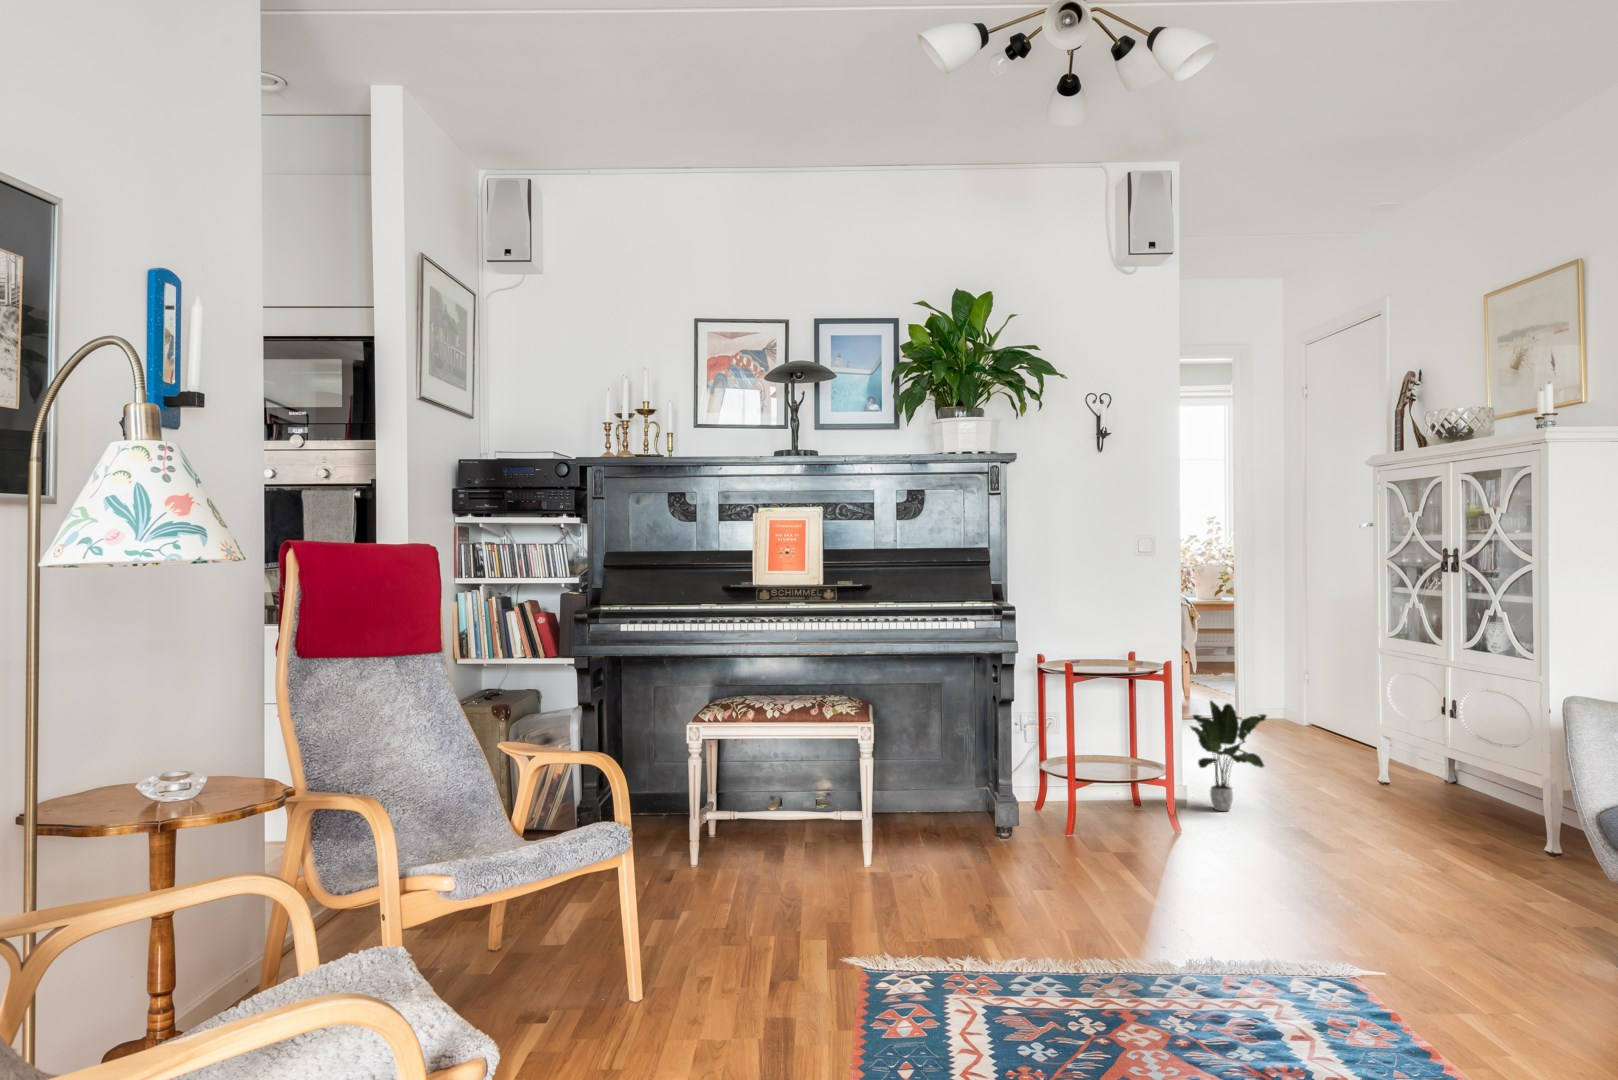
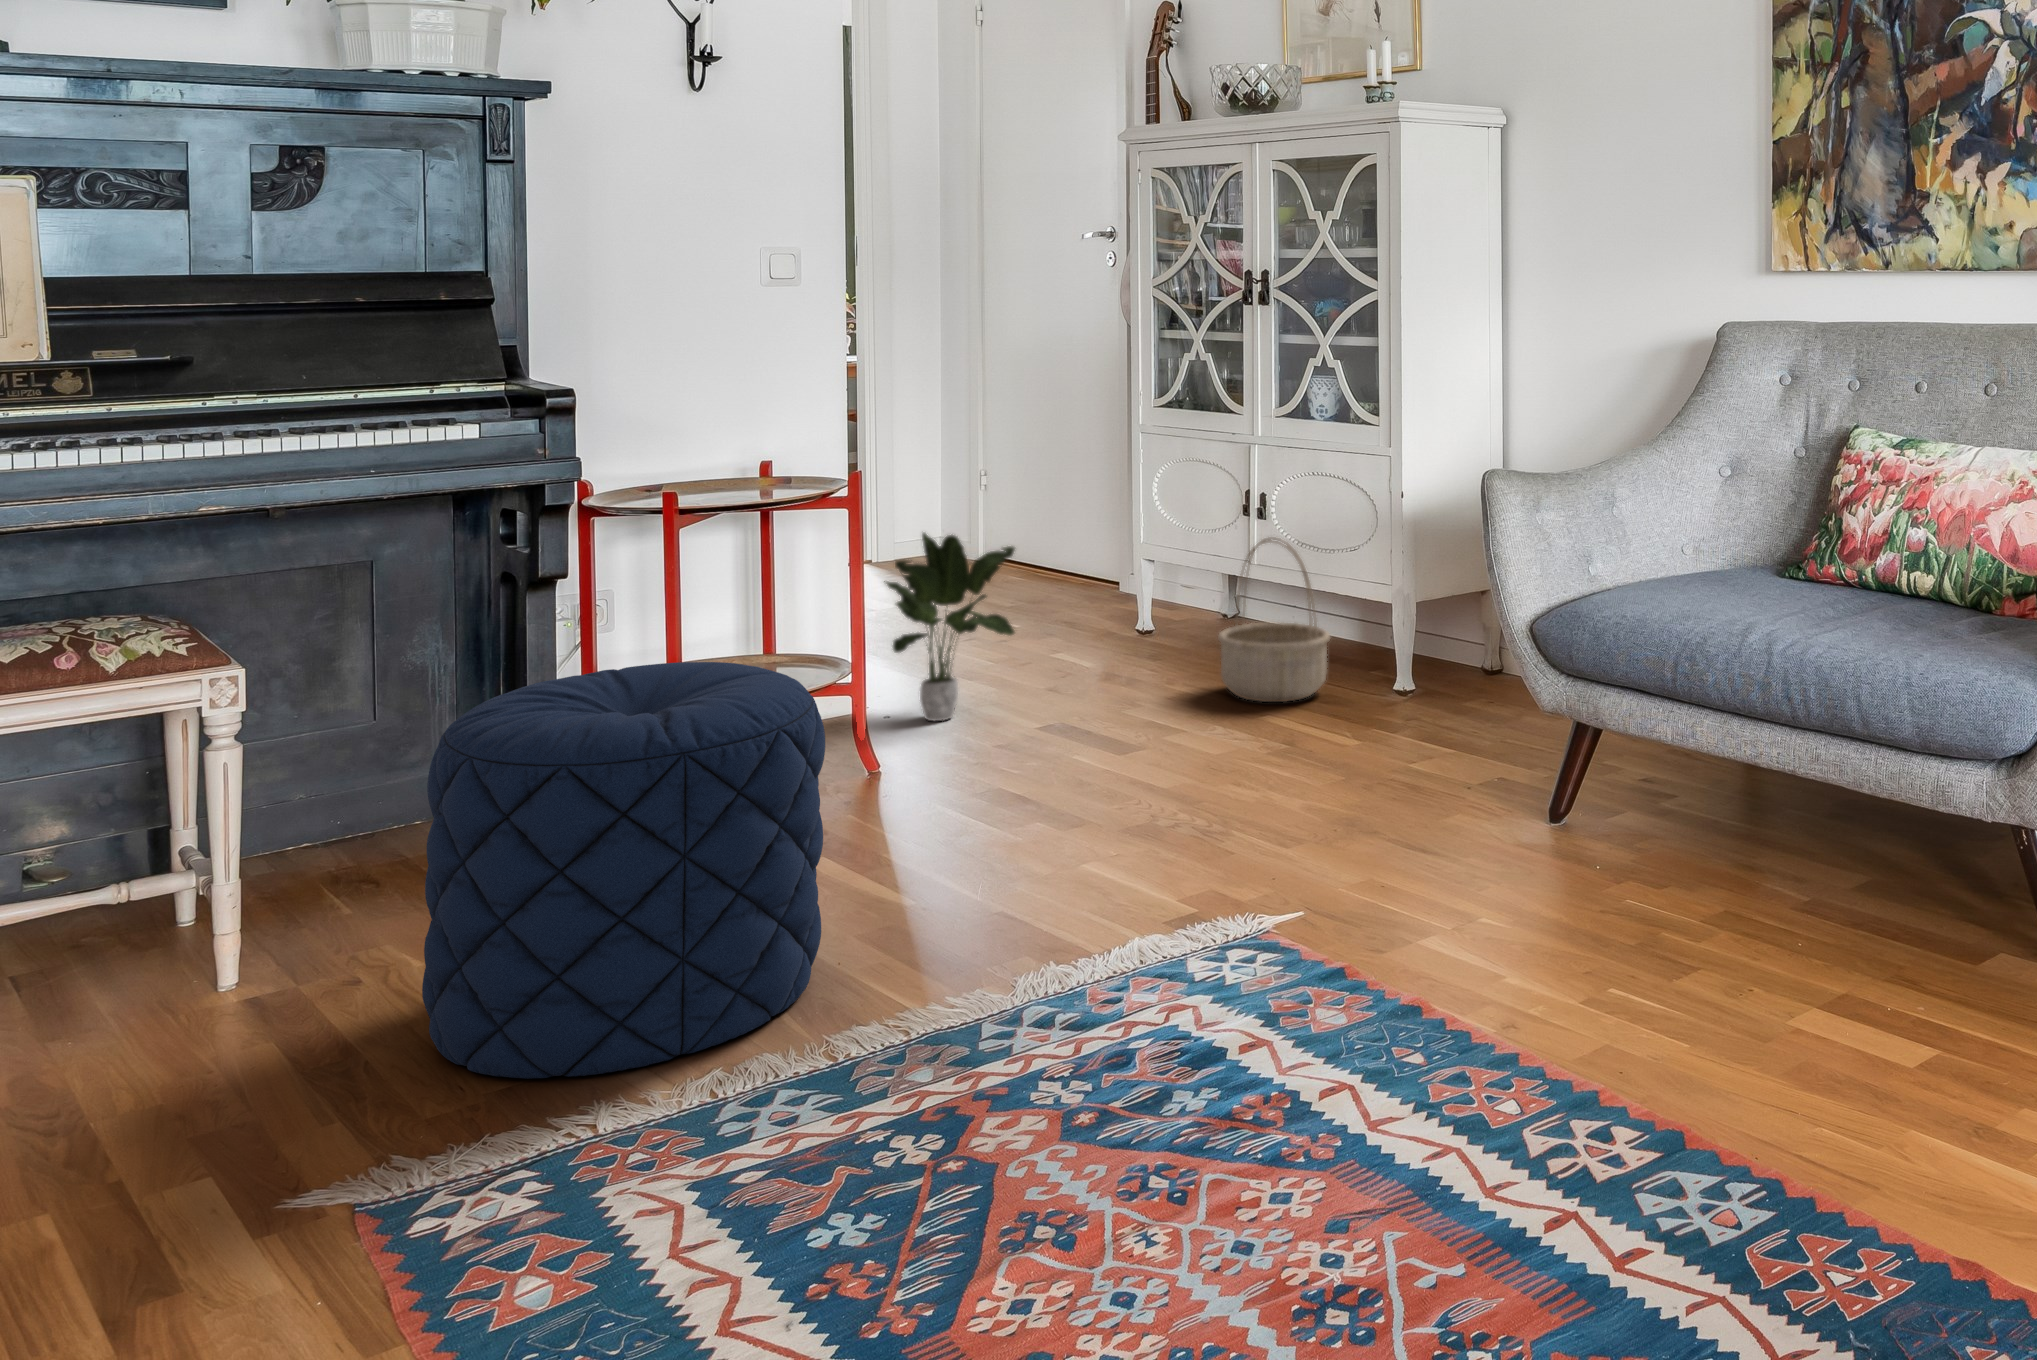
basket: none [1407,728,1497,844] -> present [1218,538,1330,702]
pouf: none [918,748,1091,944] -> present [422,662,825,1079]

